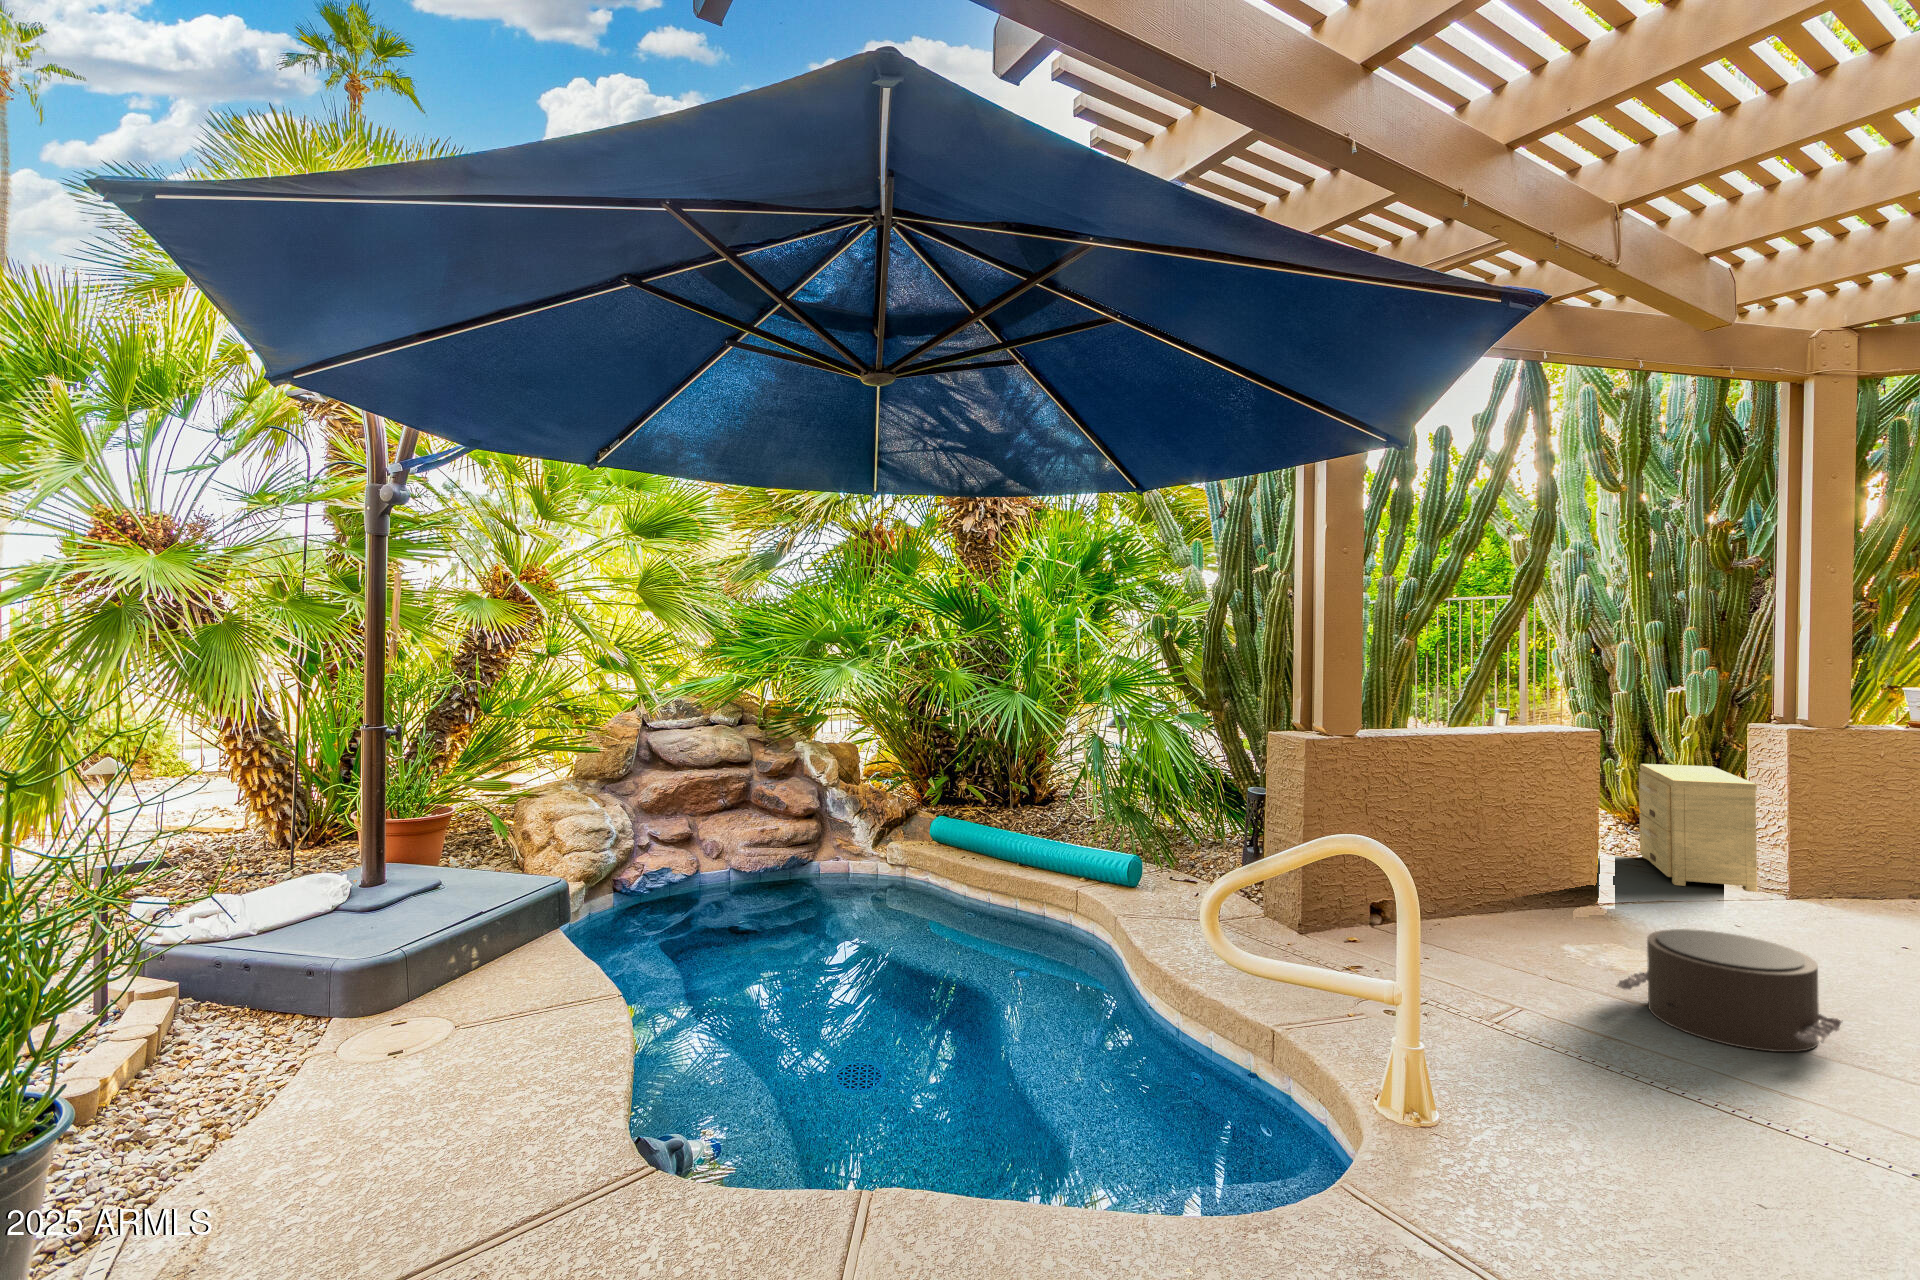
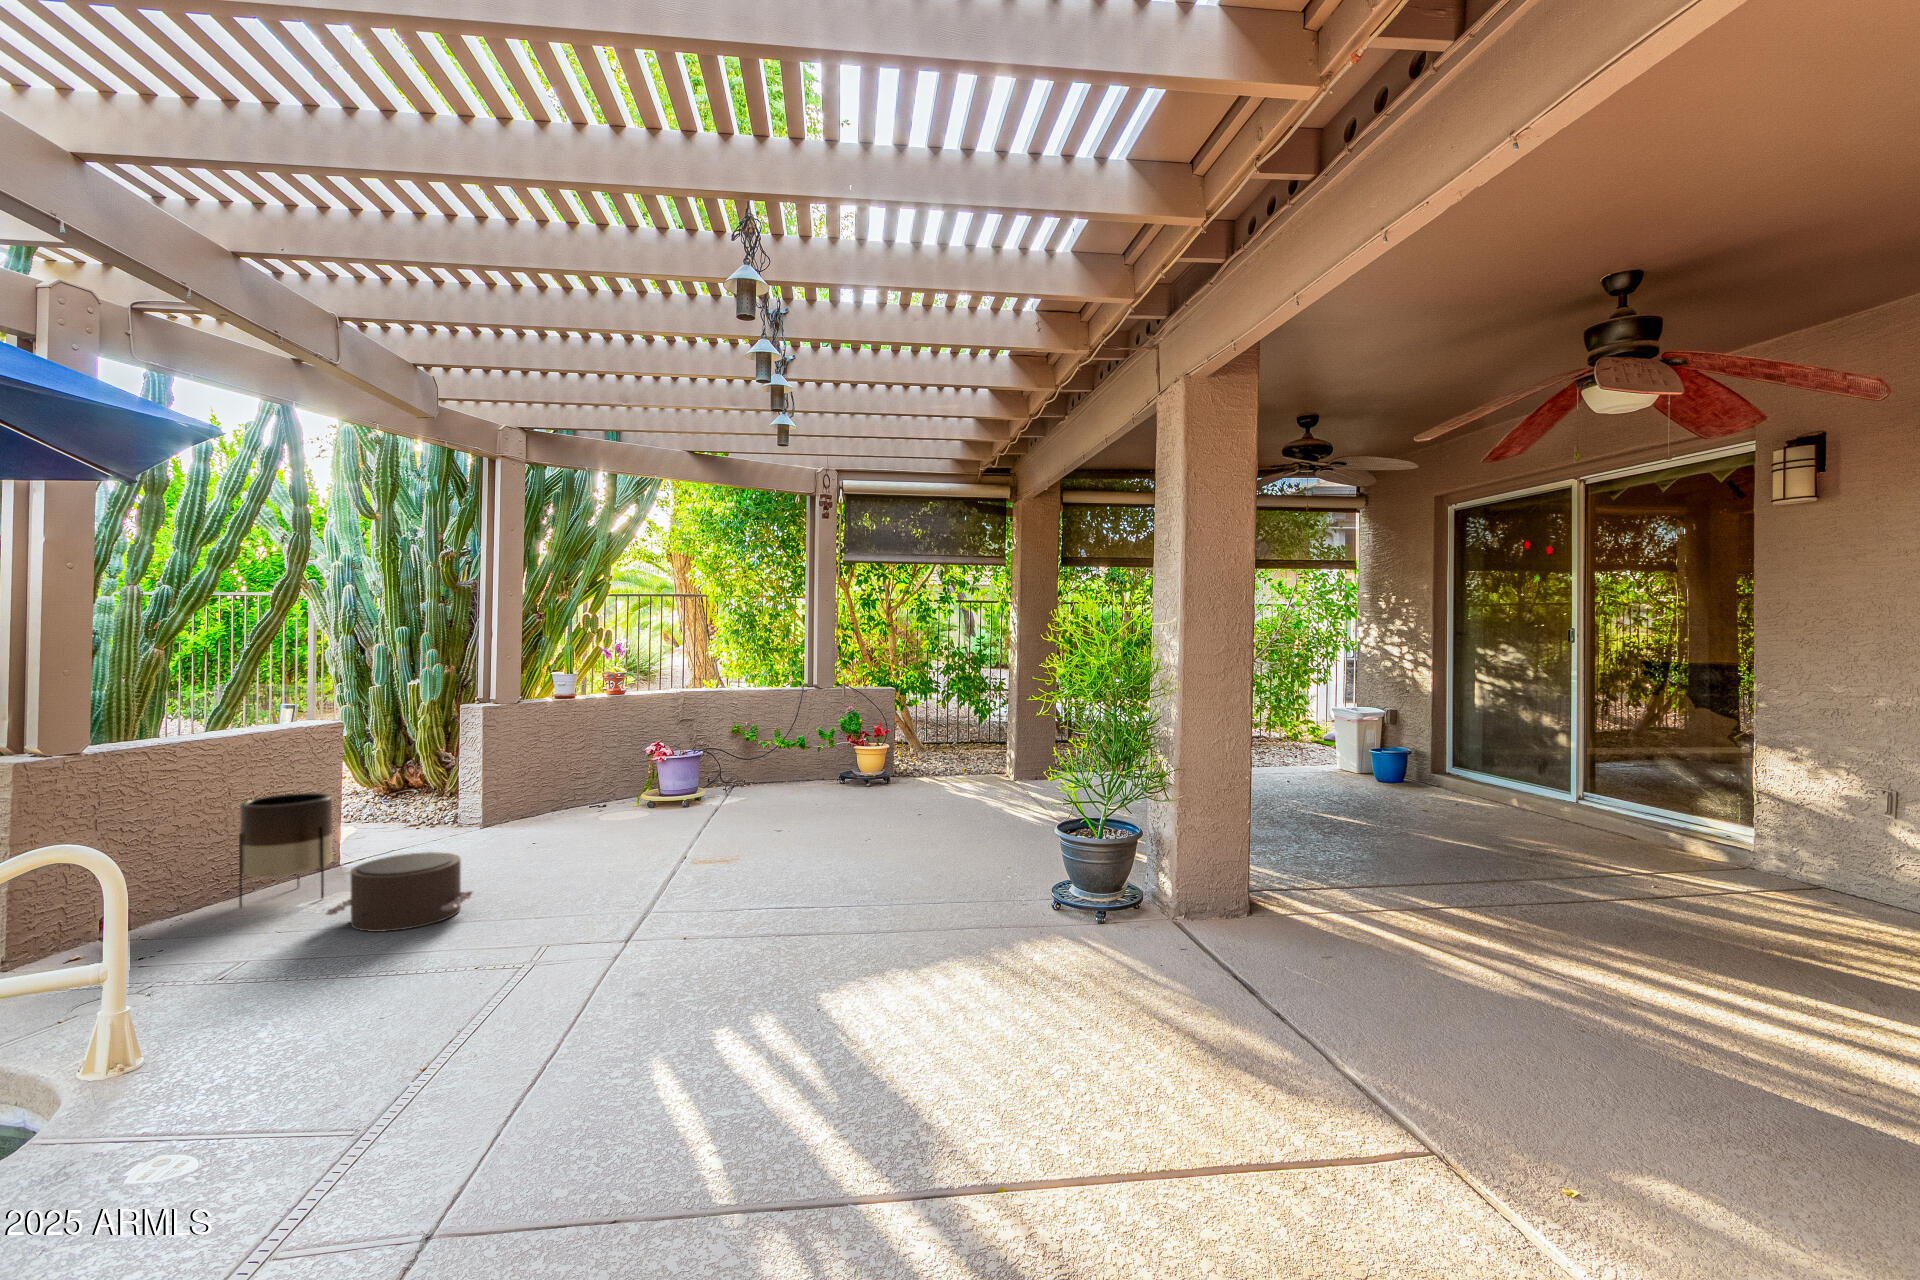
side table: present [1639,764,1757,892] -> none [385,739,463,835]
planter: none [1503,817,1606,955] -> present [239,793,333,908]

